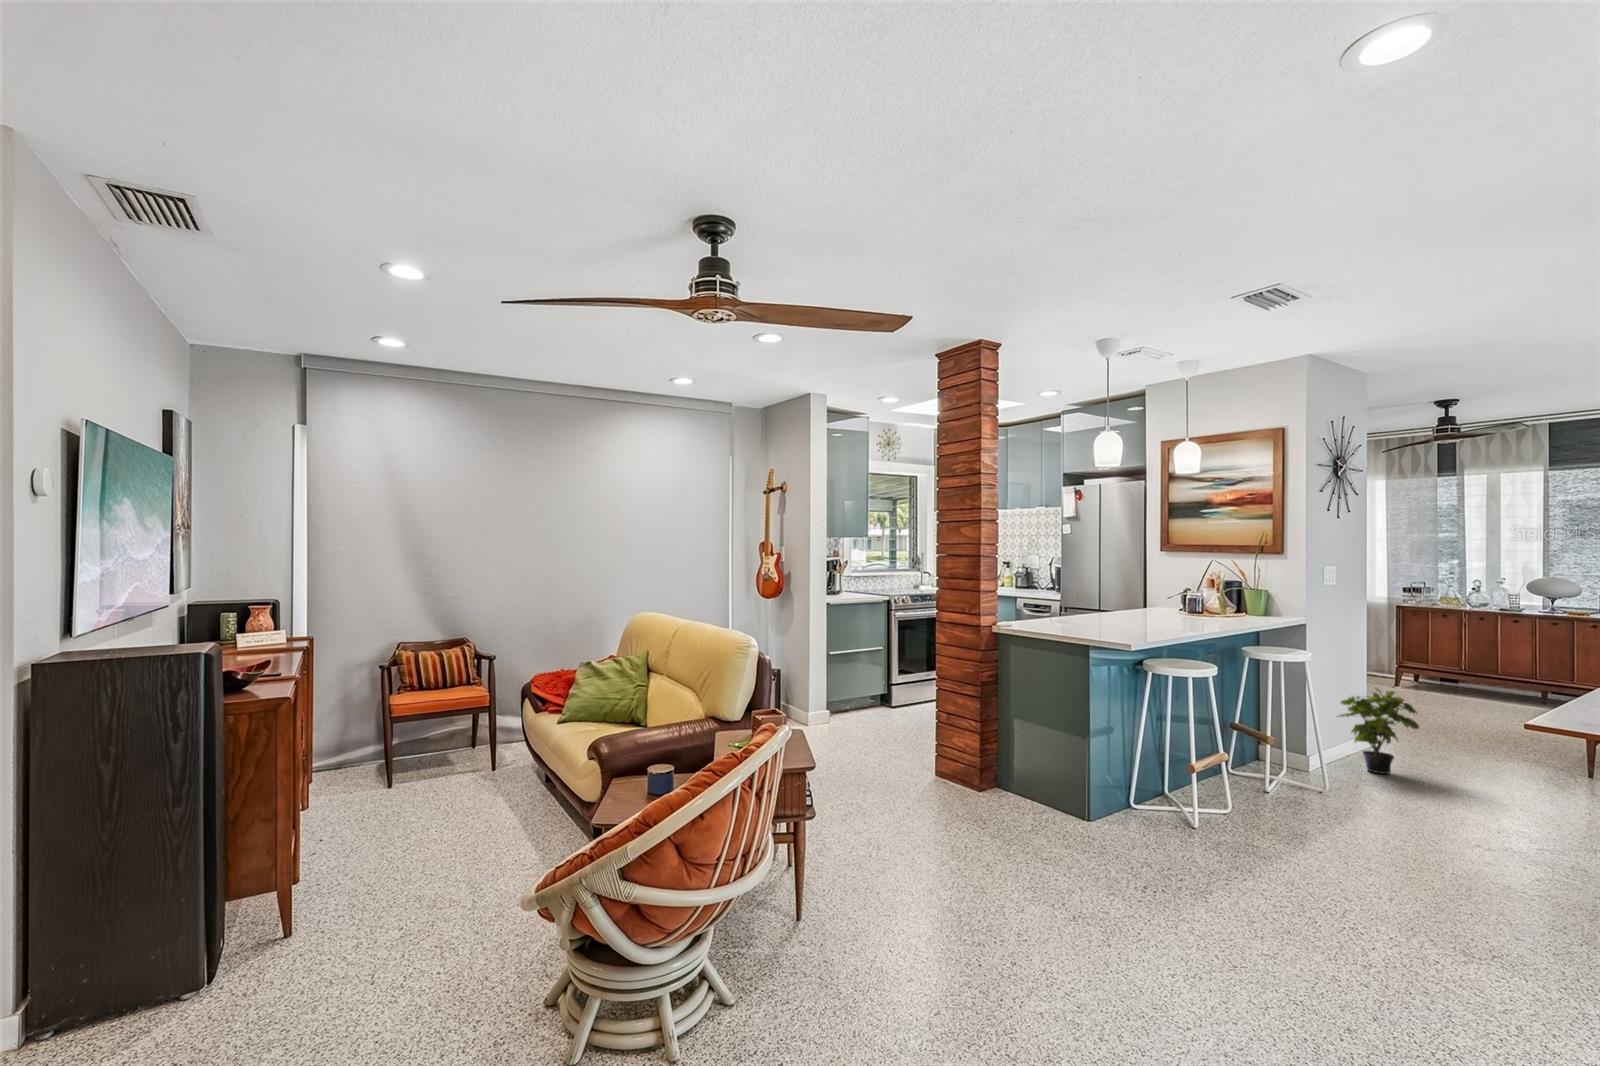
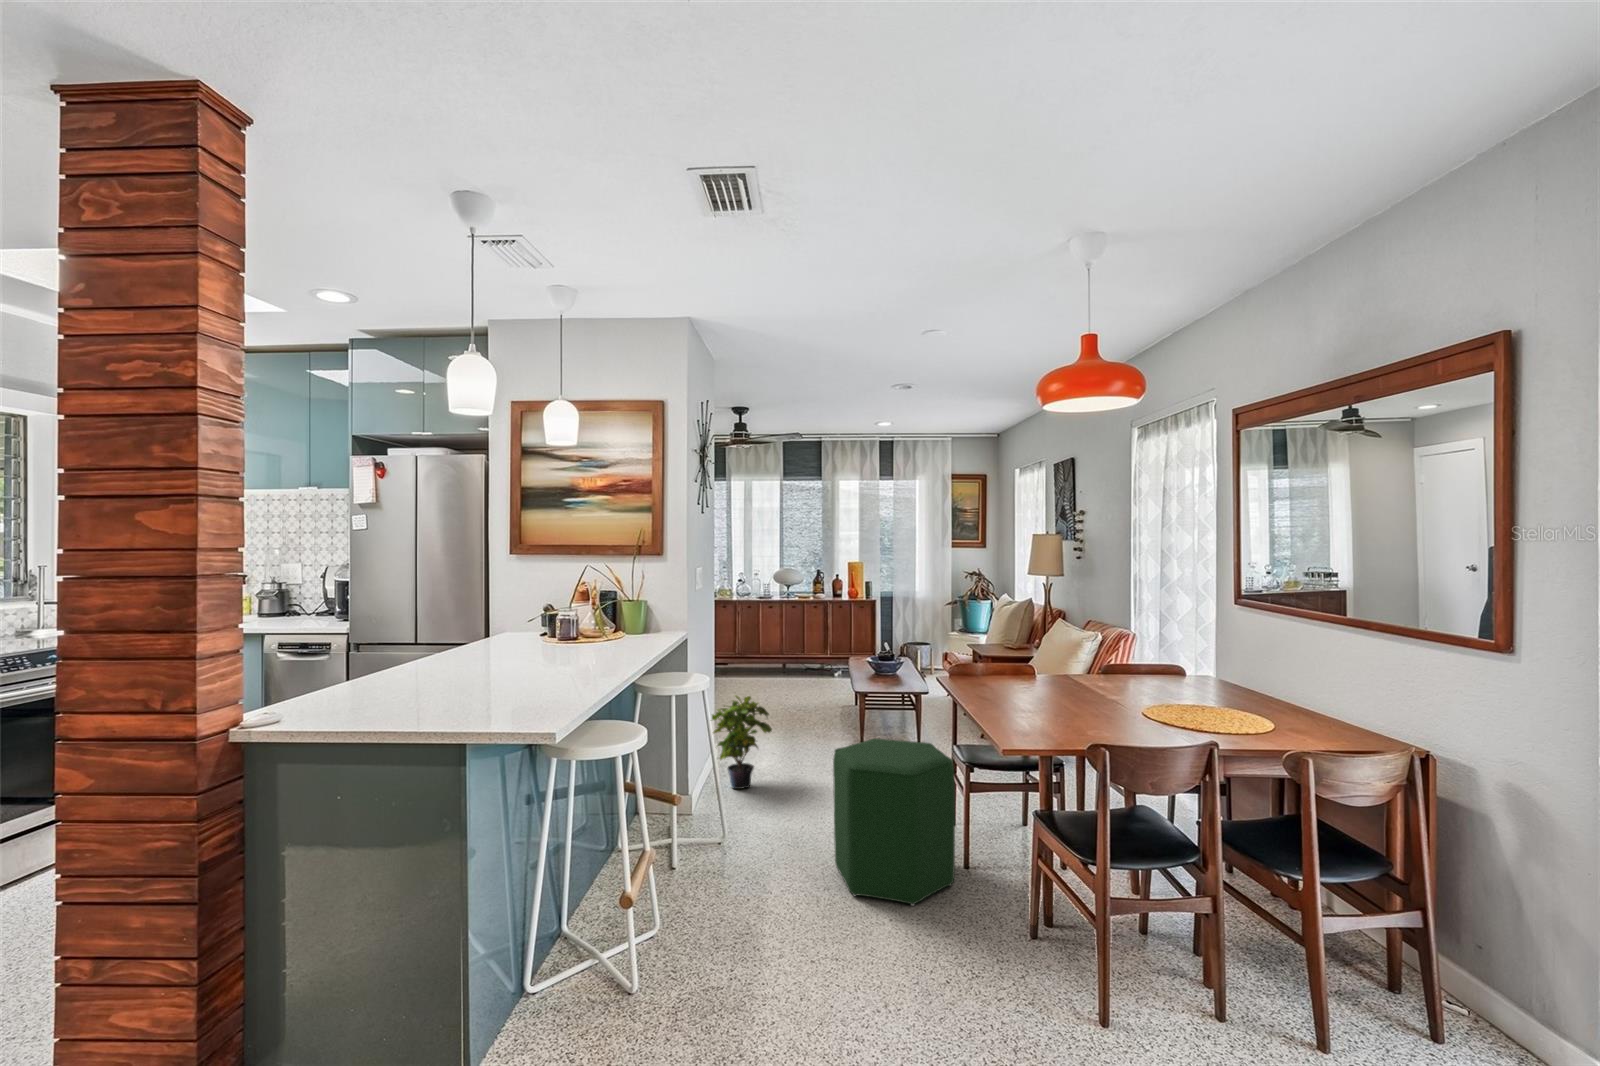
ottoman: none [1420,731,1561,882] -> present [833,738,955,906]

